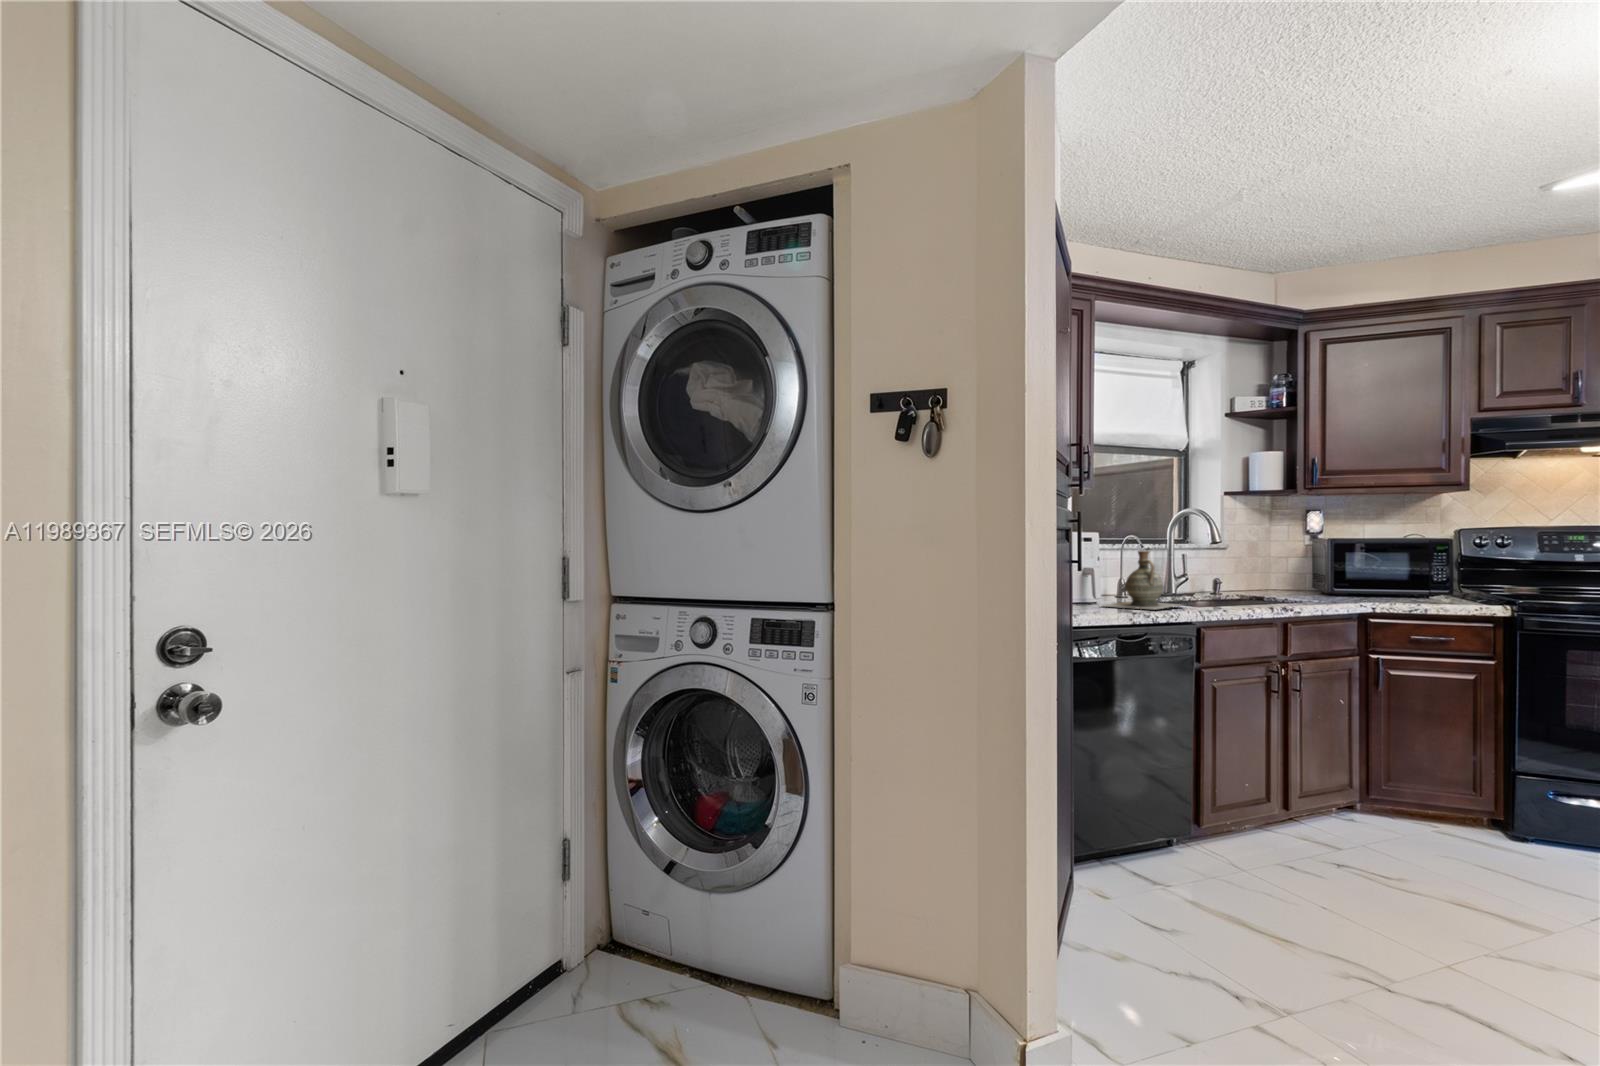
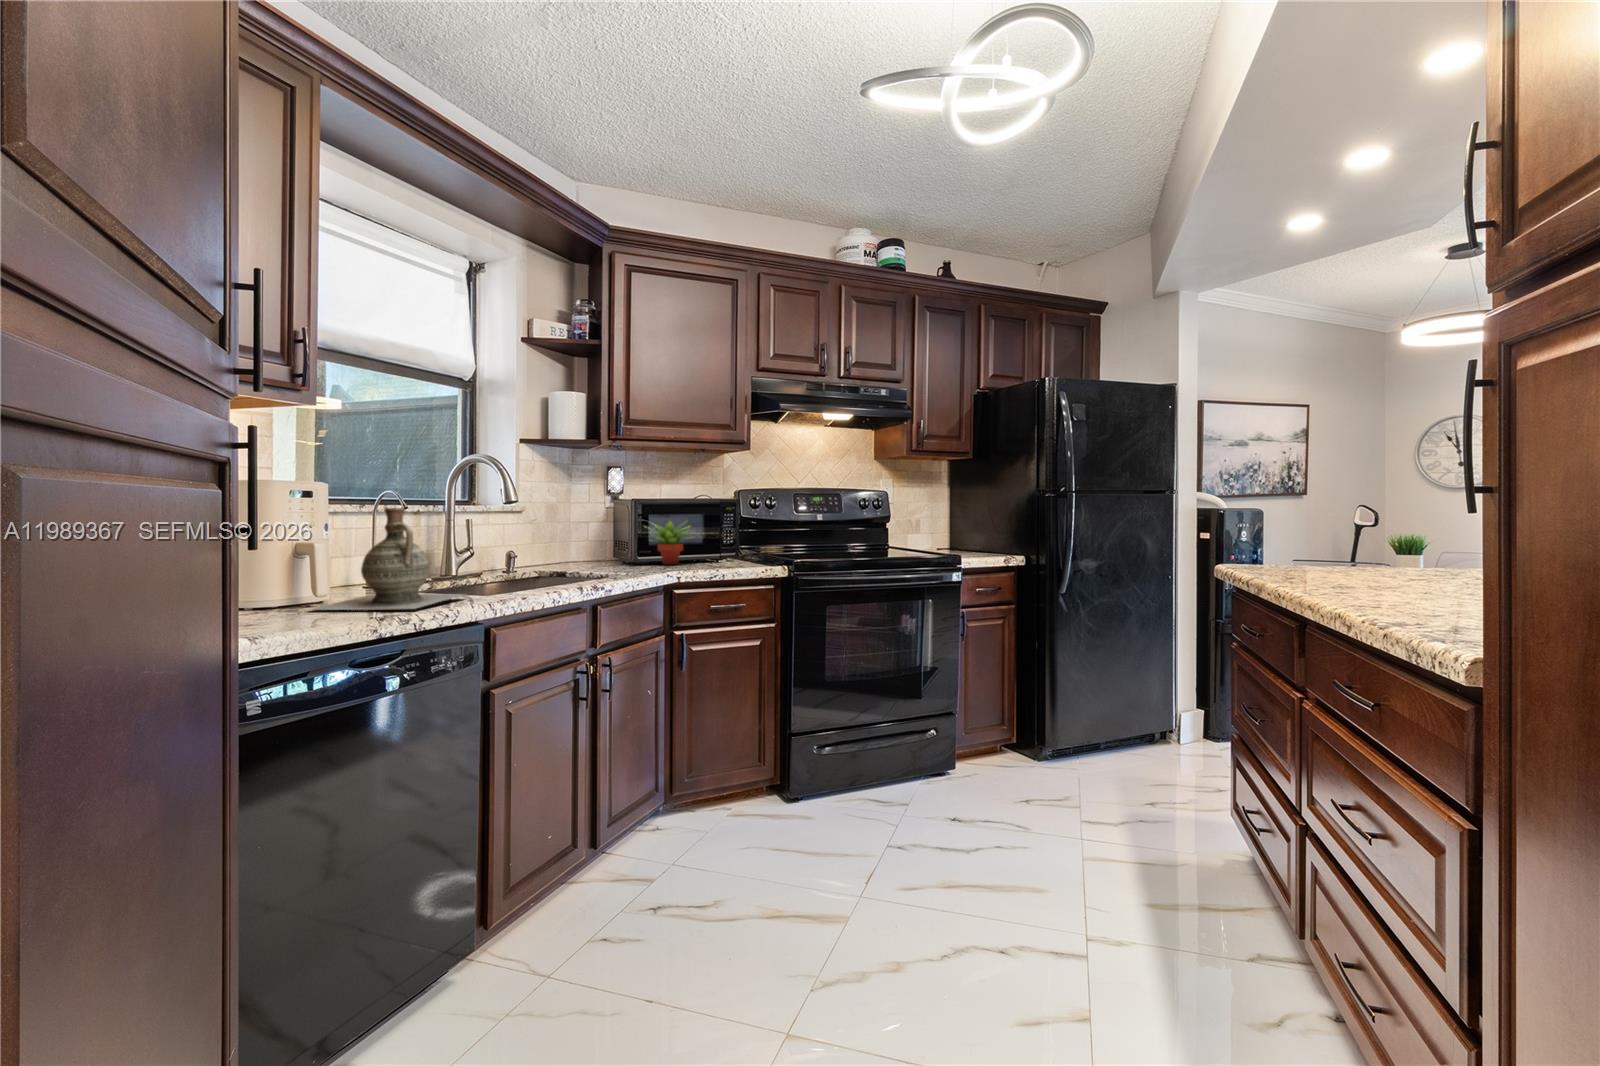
succulent plant: none [1339,557,1398,598] -> present [648,521,689,565]

